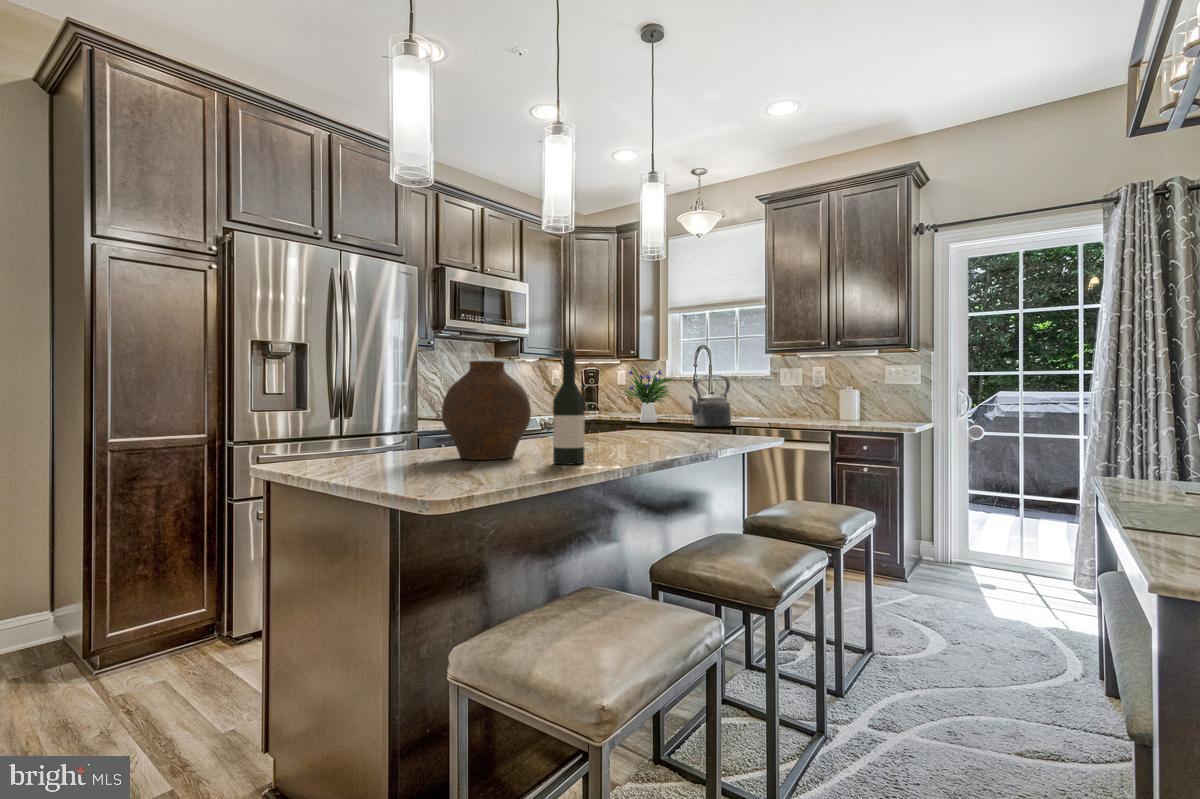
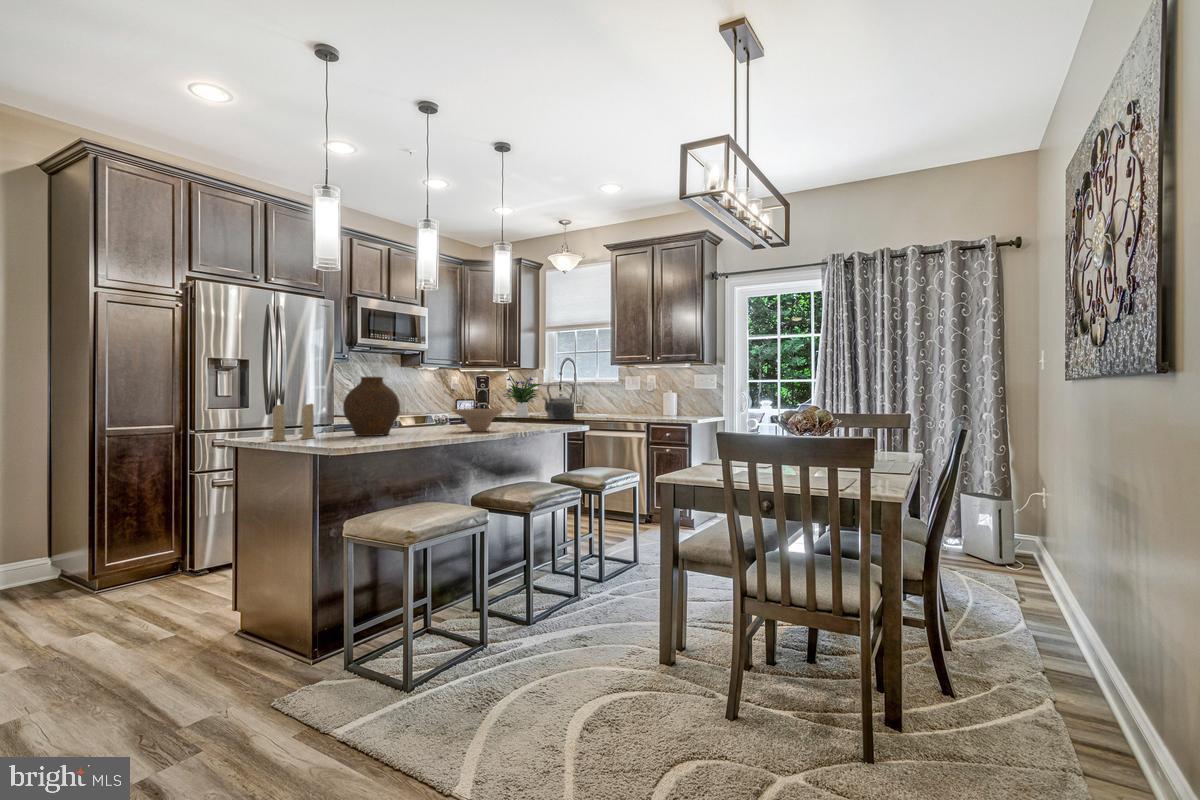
wine bottle: present [553,348,585,464] -> none [409,370,427,437]
candle: none [322,395,399,472] -> present [270,399,315,441]
bowl: none [611,414,688,451] -> present [455,409,502,431]

